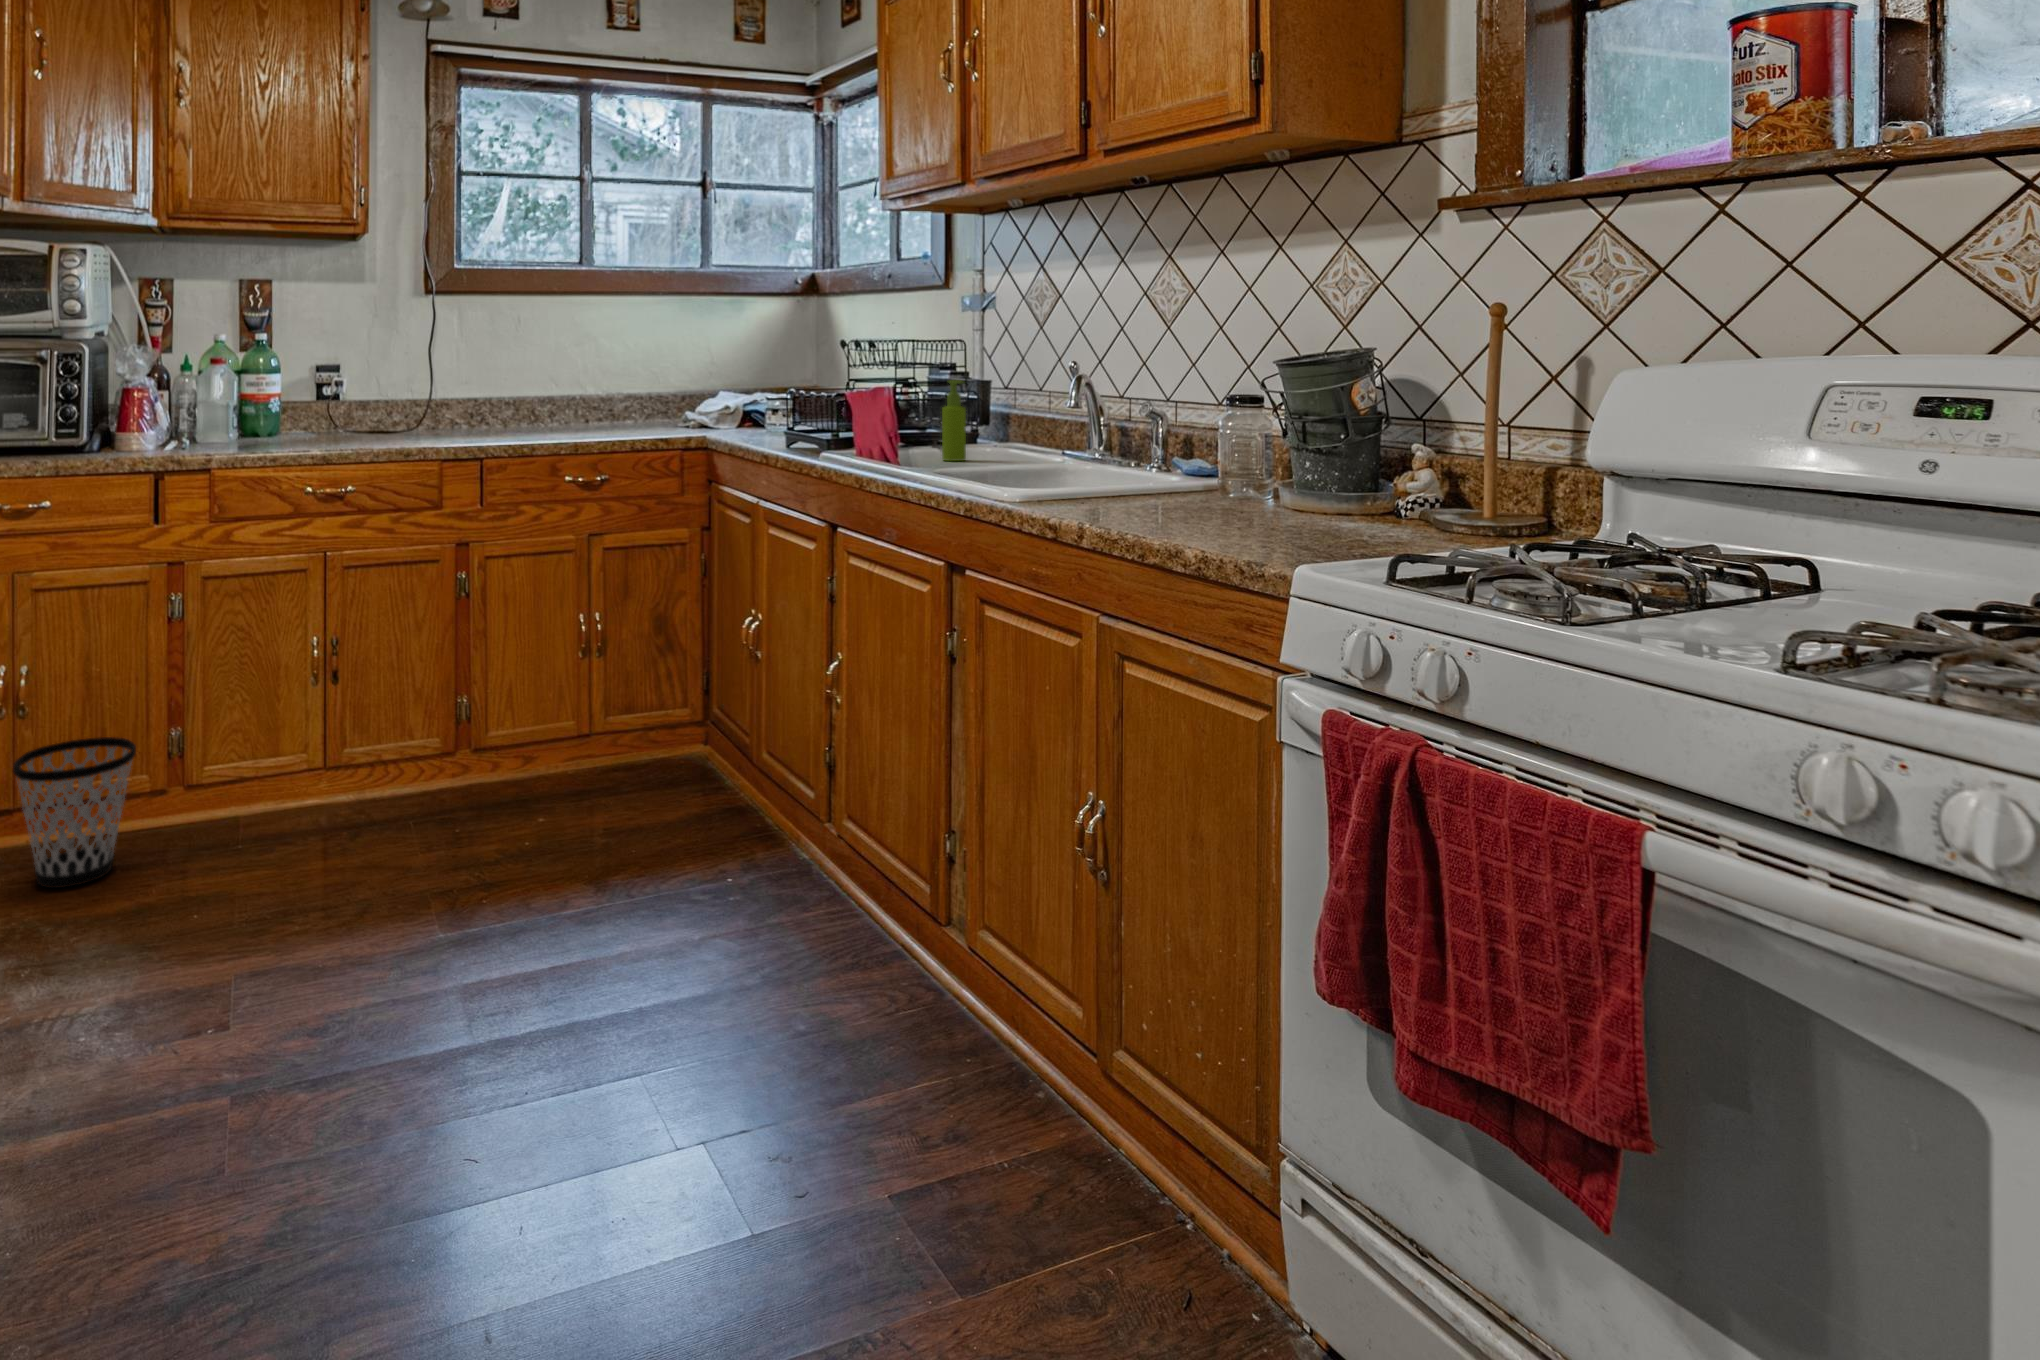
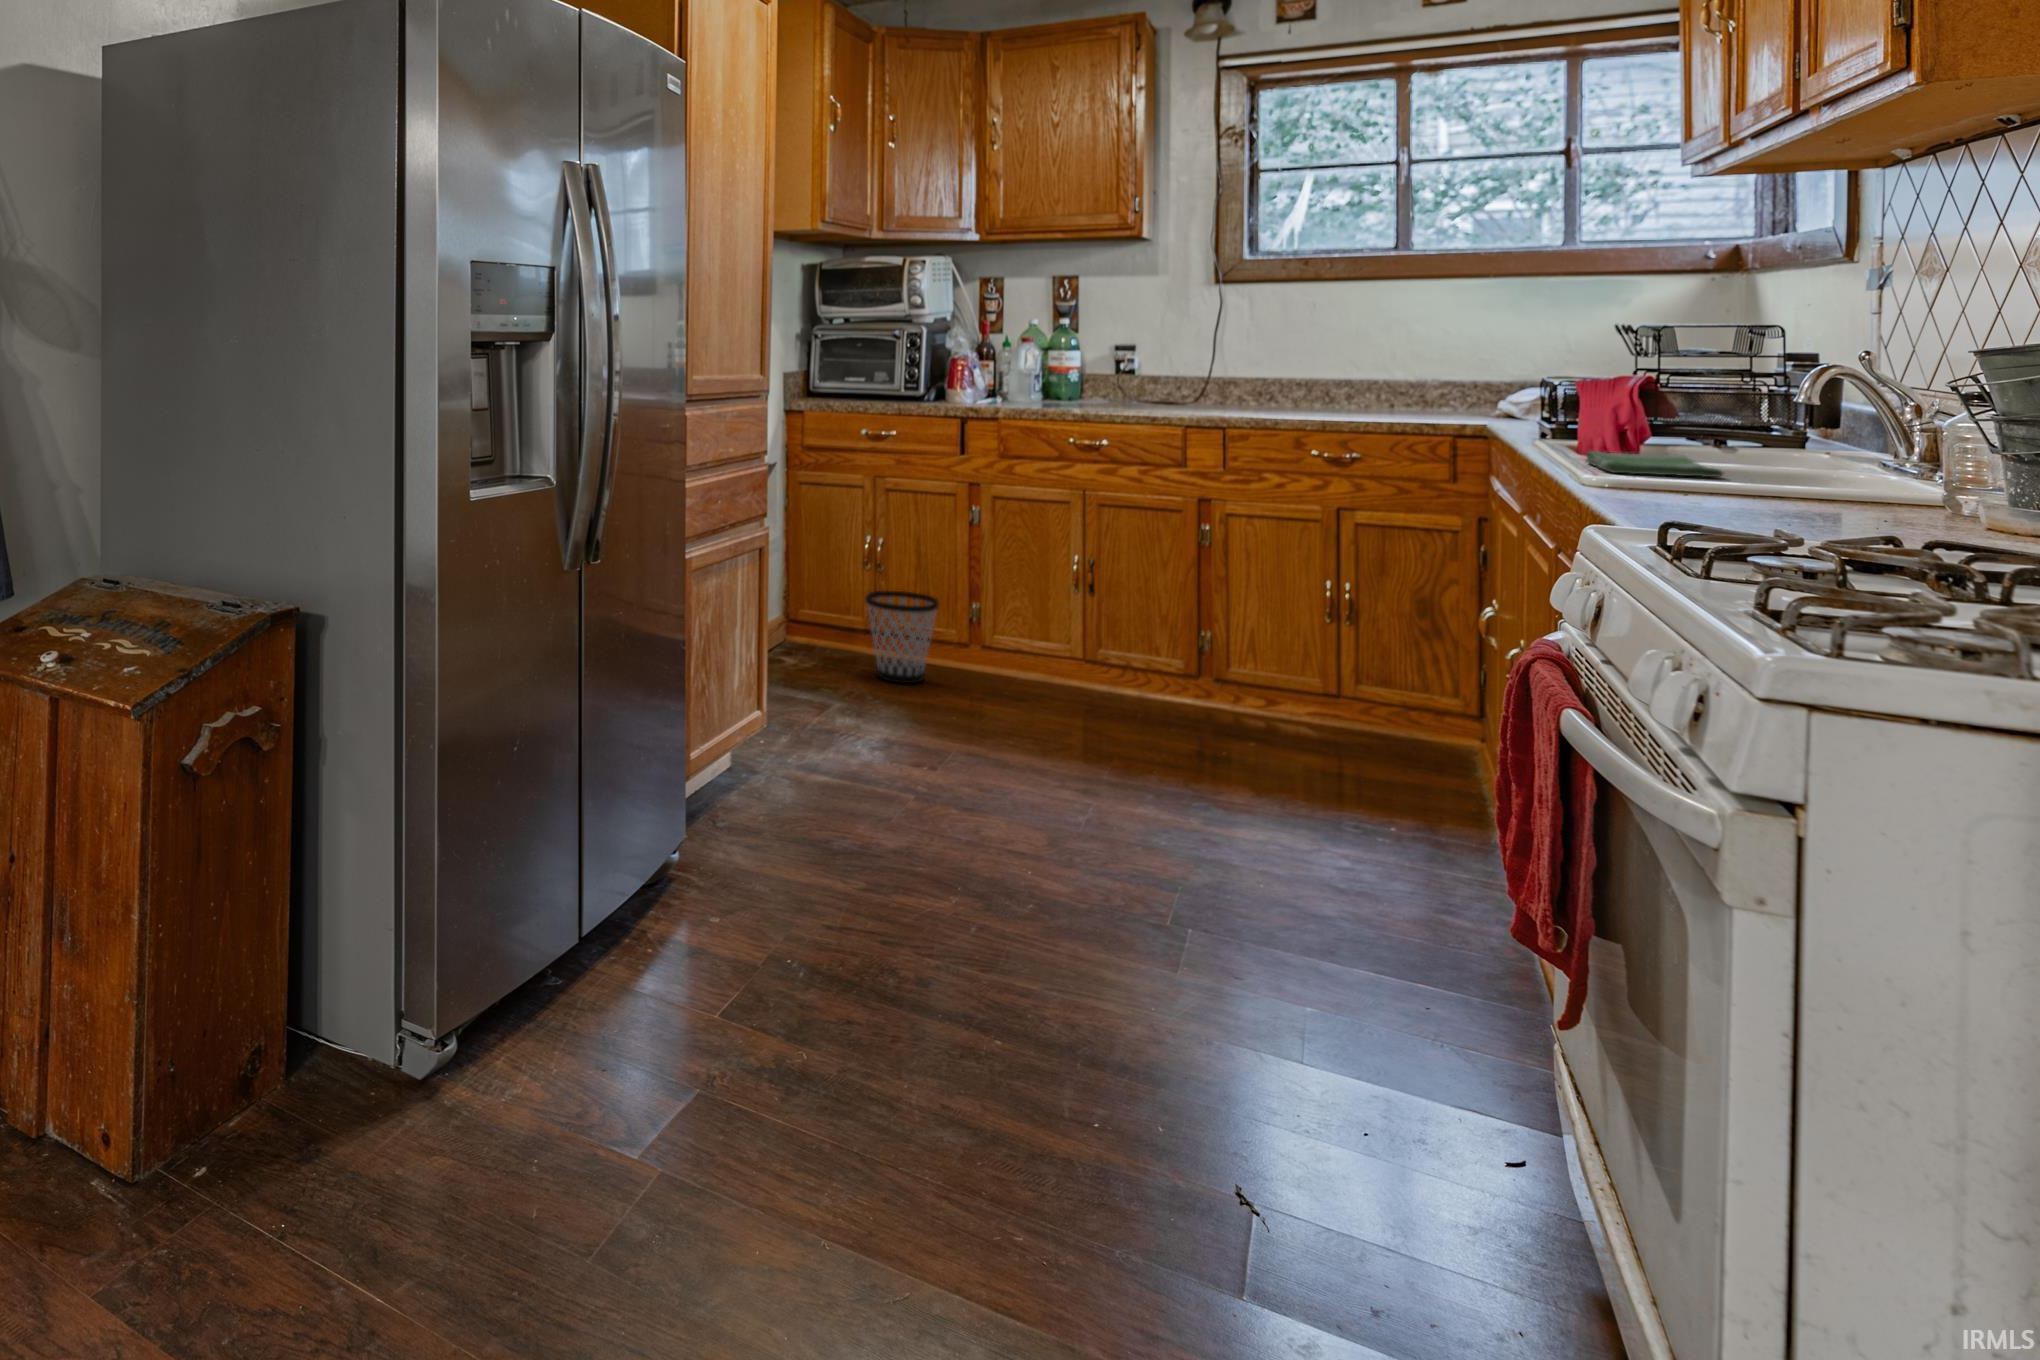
soap dispenser: present [942,380,966,461] -> none [1678,372,1715,464]
dish towel: none [915,456,1038,480] -> present [1586,451,1723,477]

